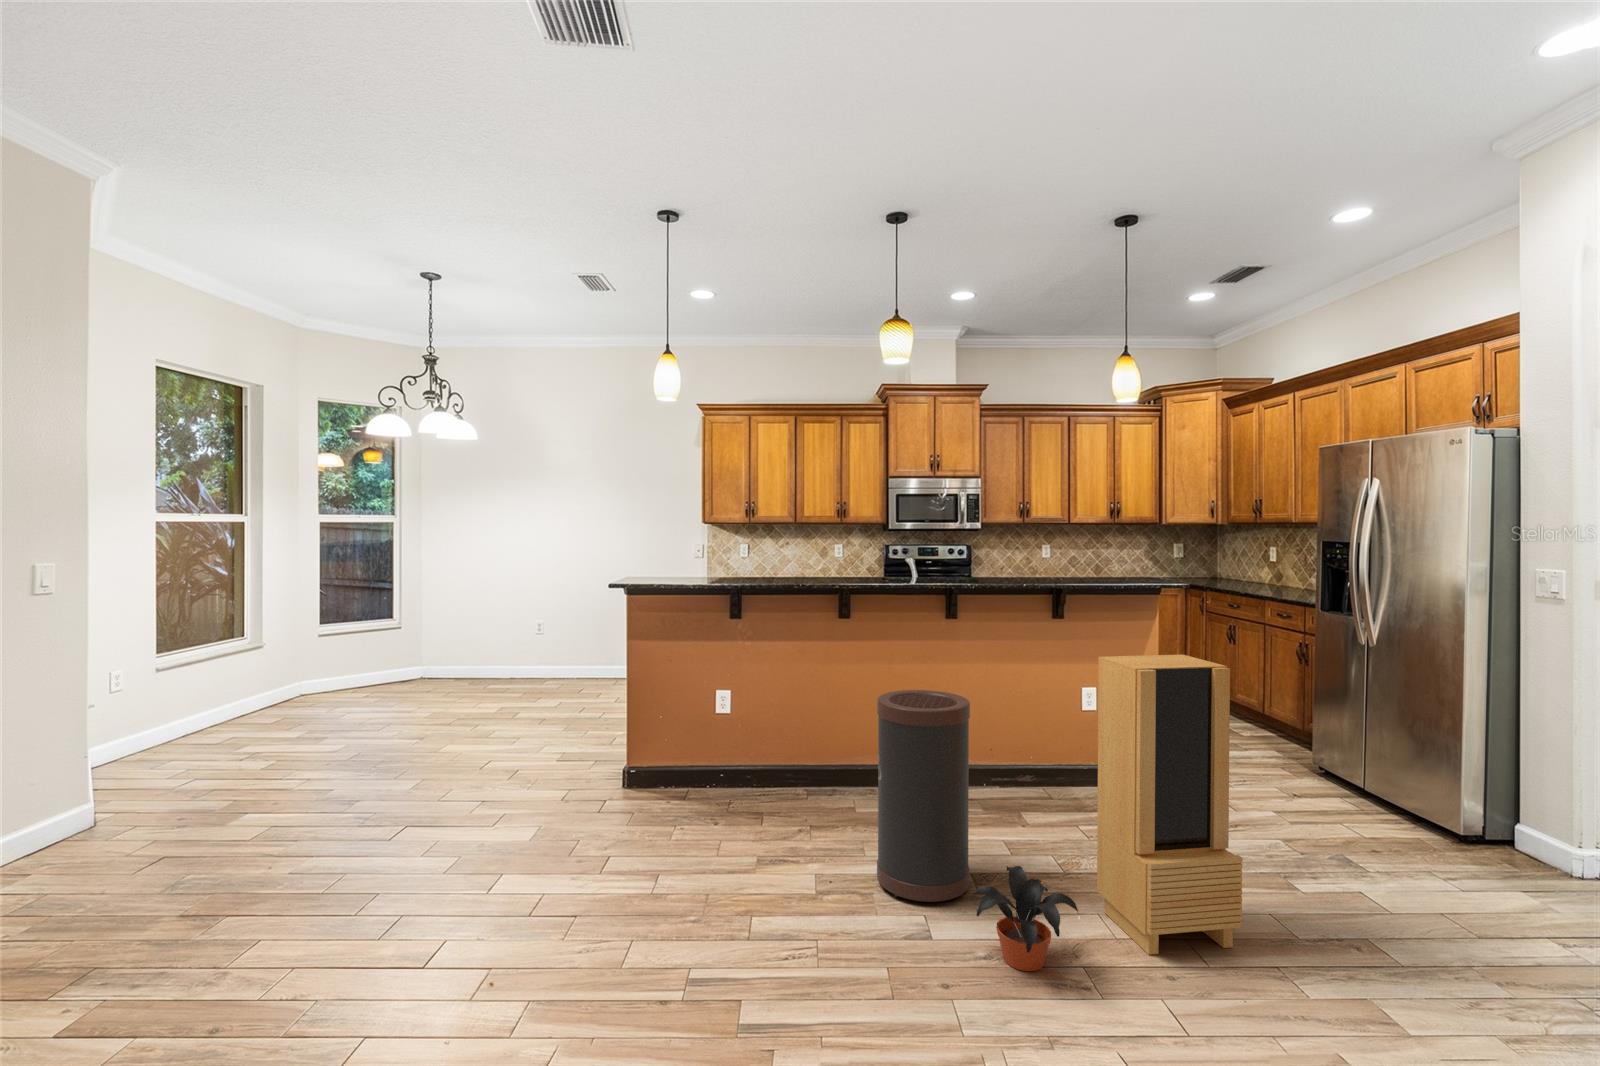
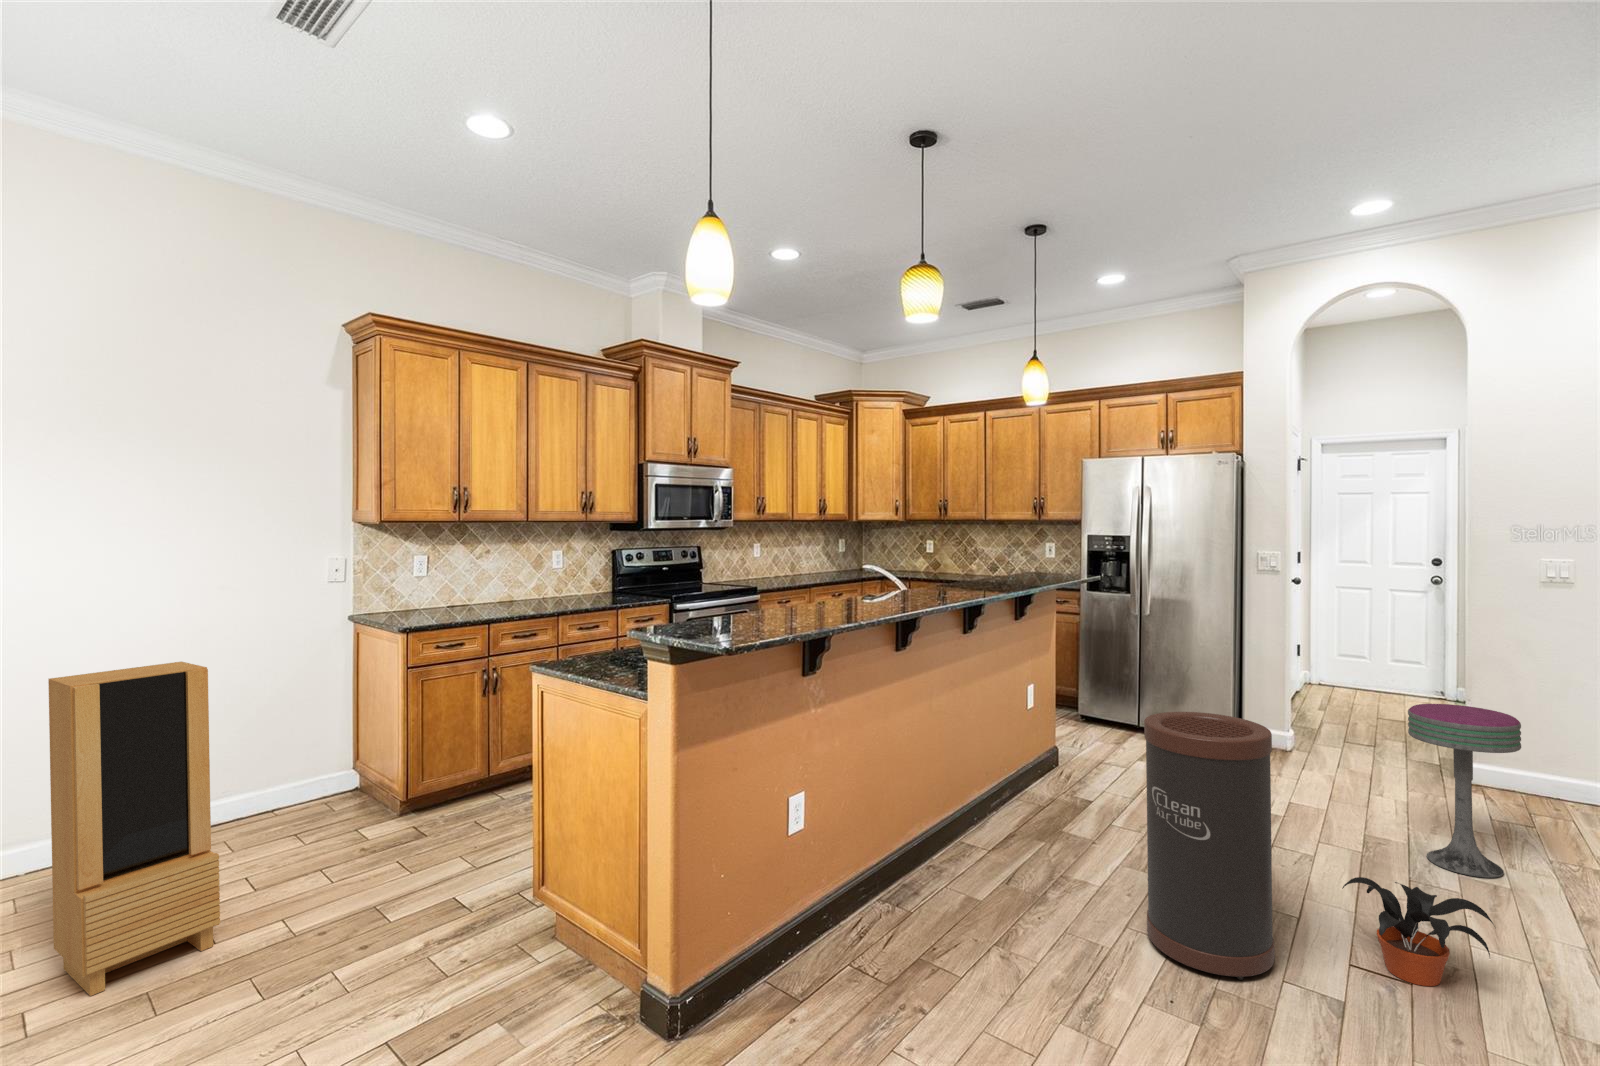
storage cabinet: present [1097,655,1242,955] -> present [48,662,220,996]
bar stool: none [1313,773,1454,1014] -> present [1408,704,1521,878]

